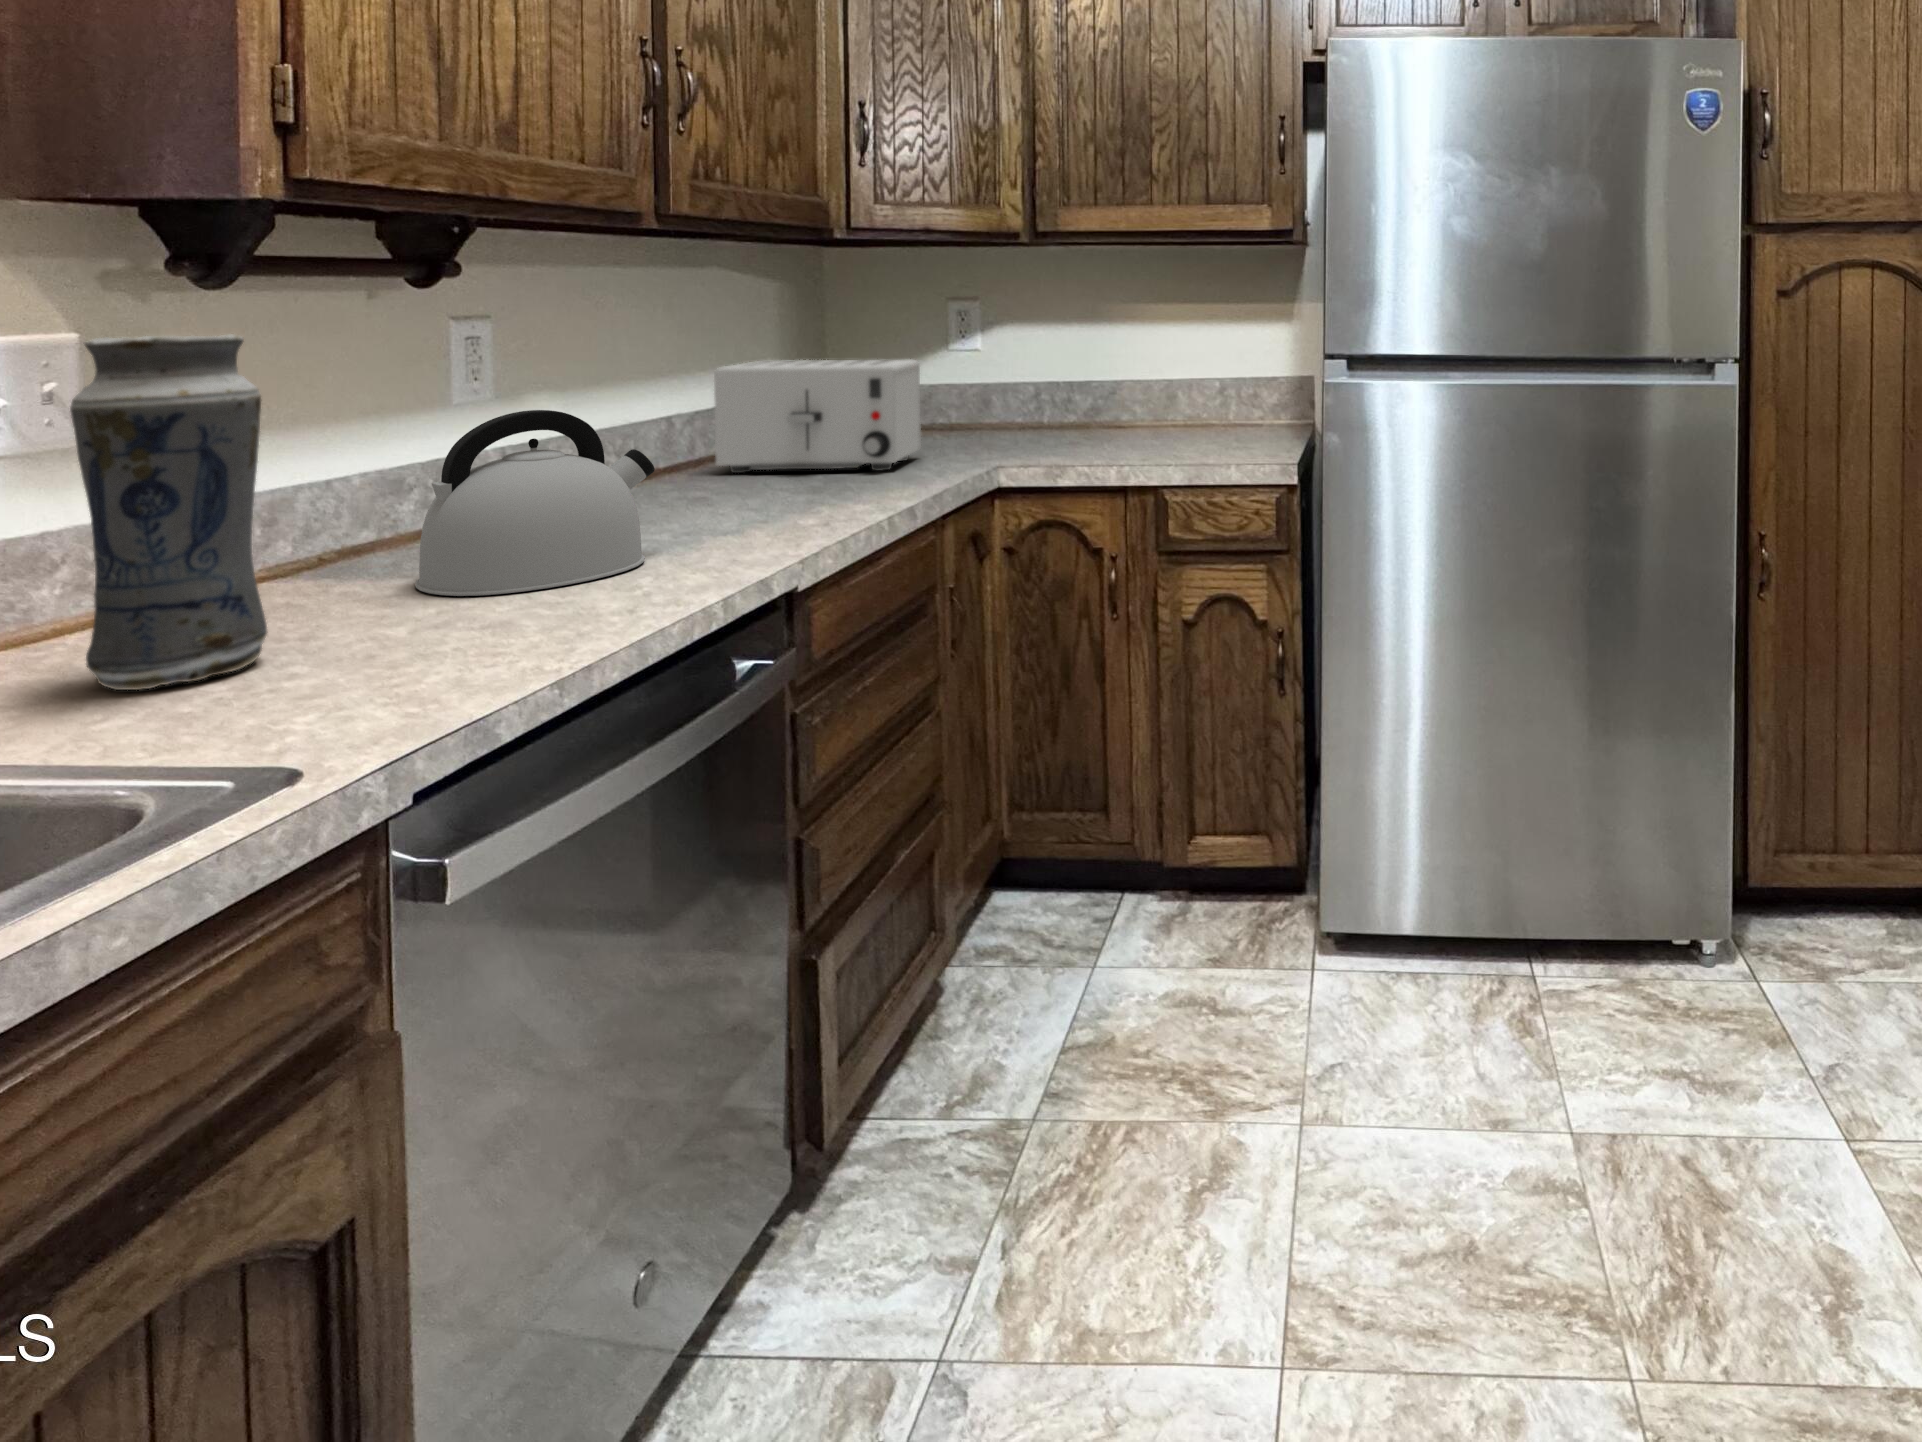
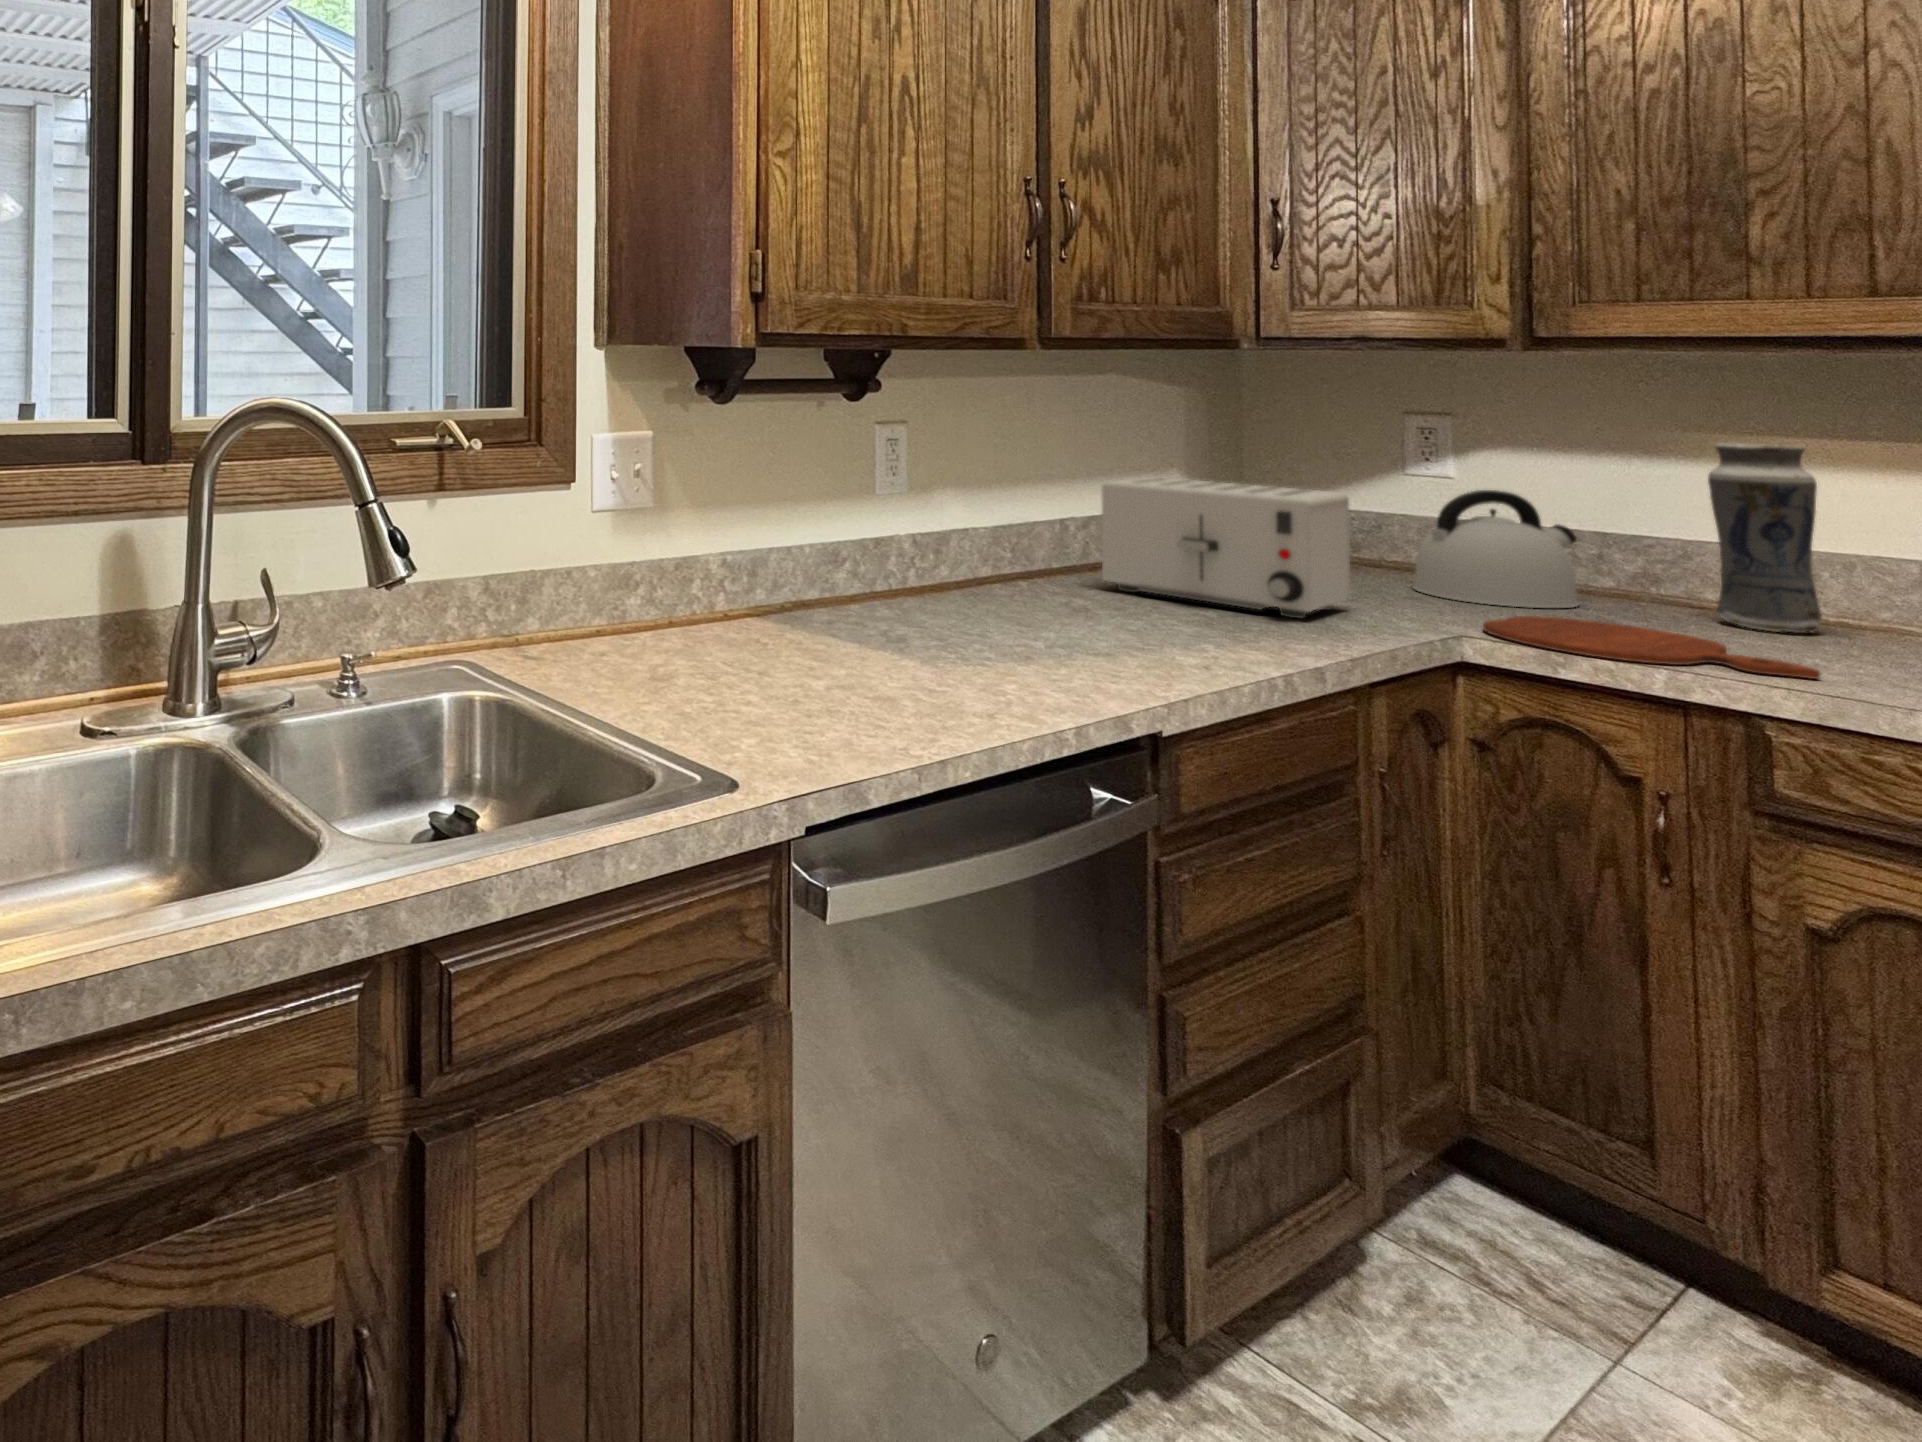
vase: present [70,334,267,690] -> present [1708,443,1822,633]
kettle: present [416,410,655,596] -> present [1414,490,1578,608]
cutting board: none [1008,439,1182,462] -> present [1483,616,1820,679]

